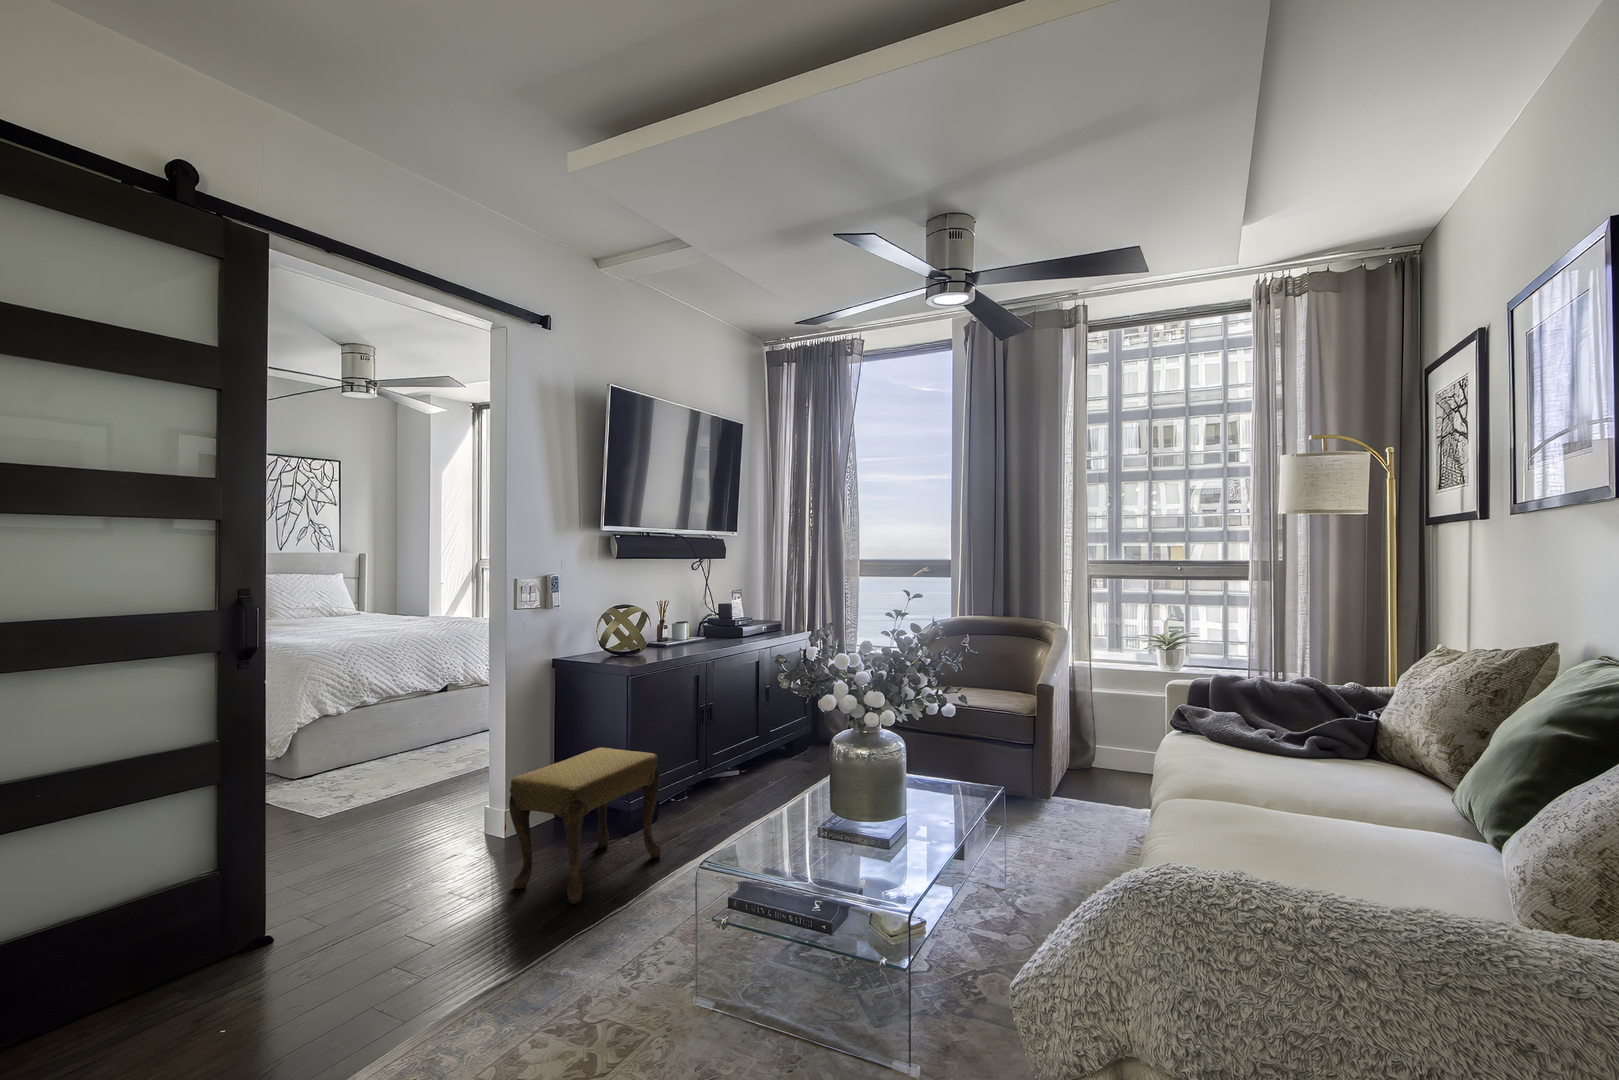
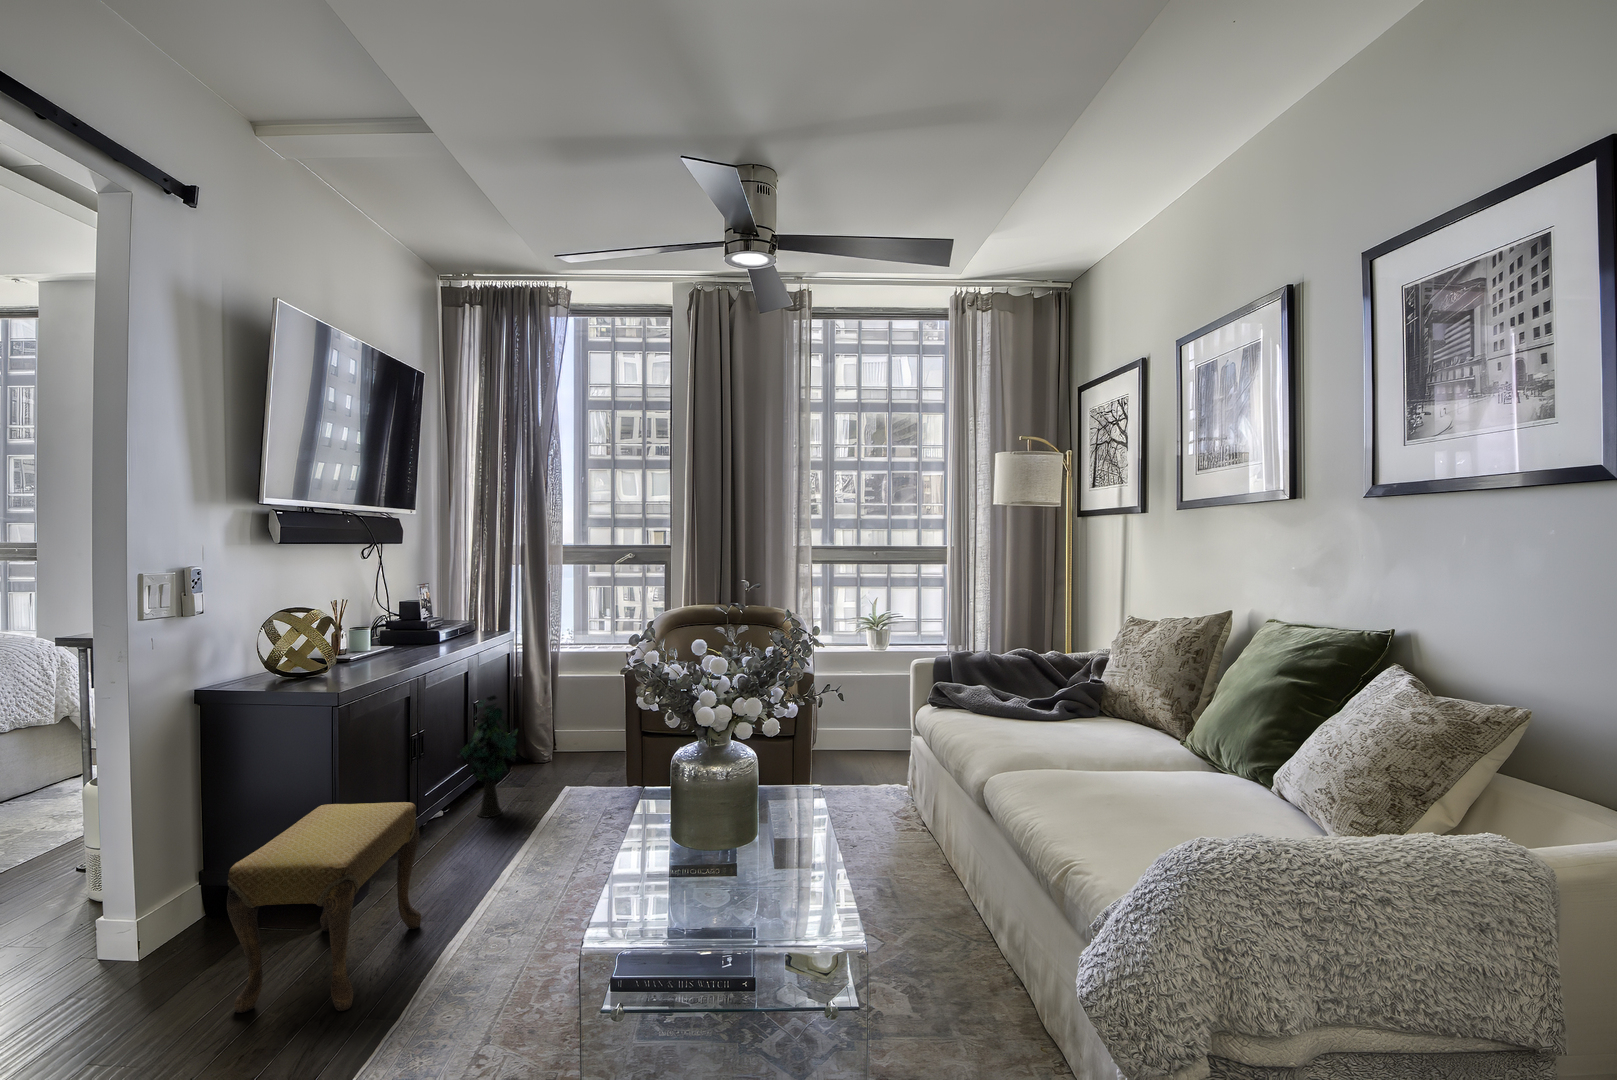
decorative plant: none [739,683,791,787] -> present [458,695,517,817]

